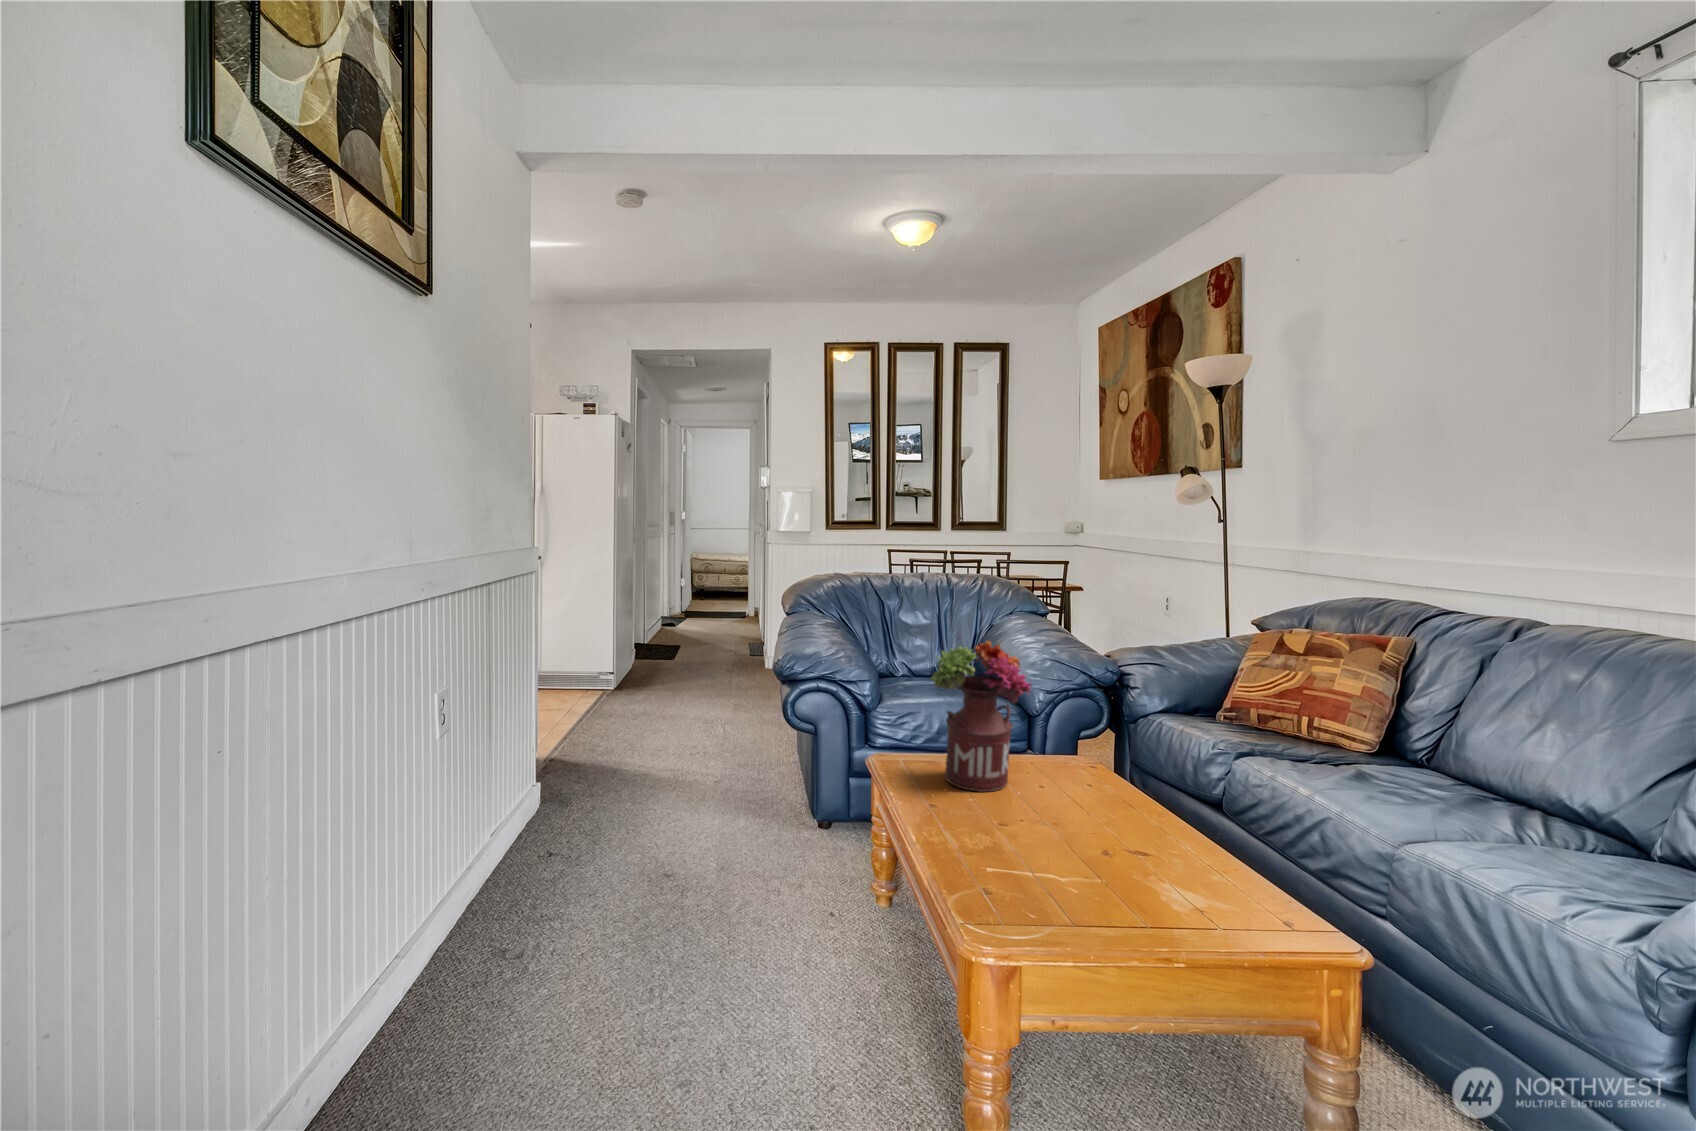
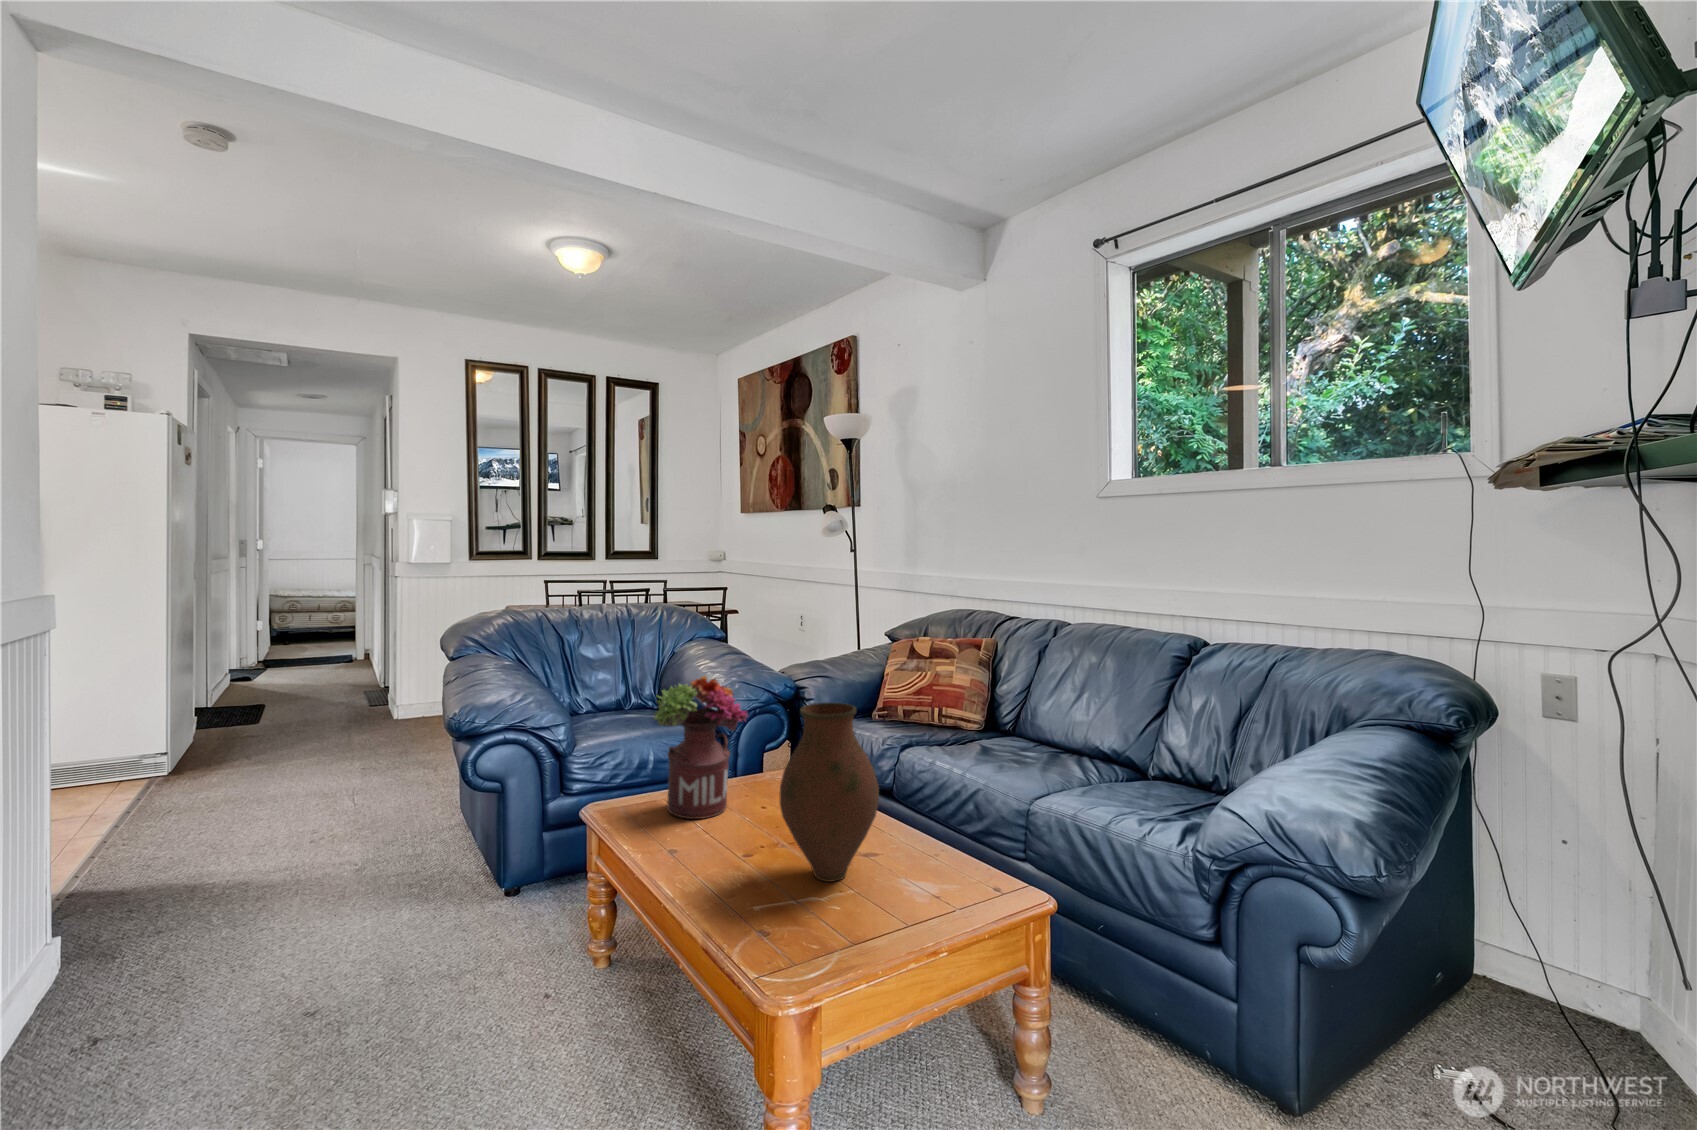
vase: none [1038,677,1160,883] -> present [779,702,879,882]

